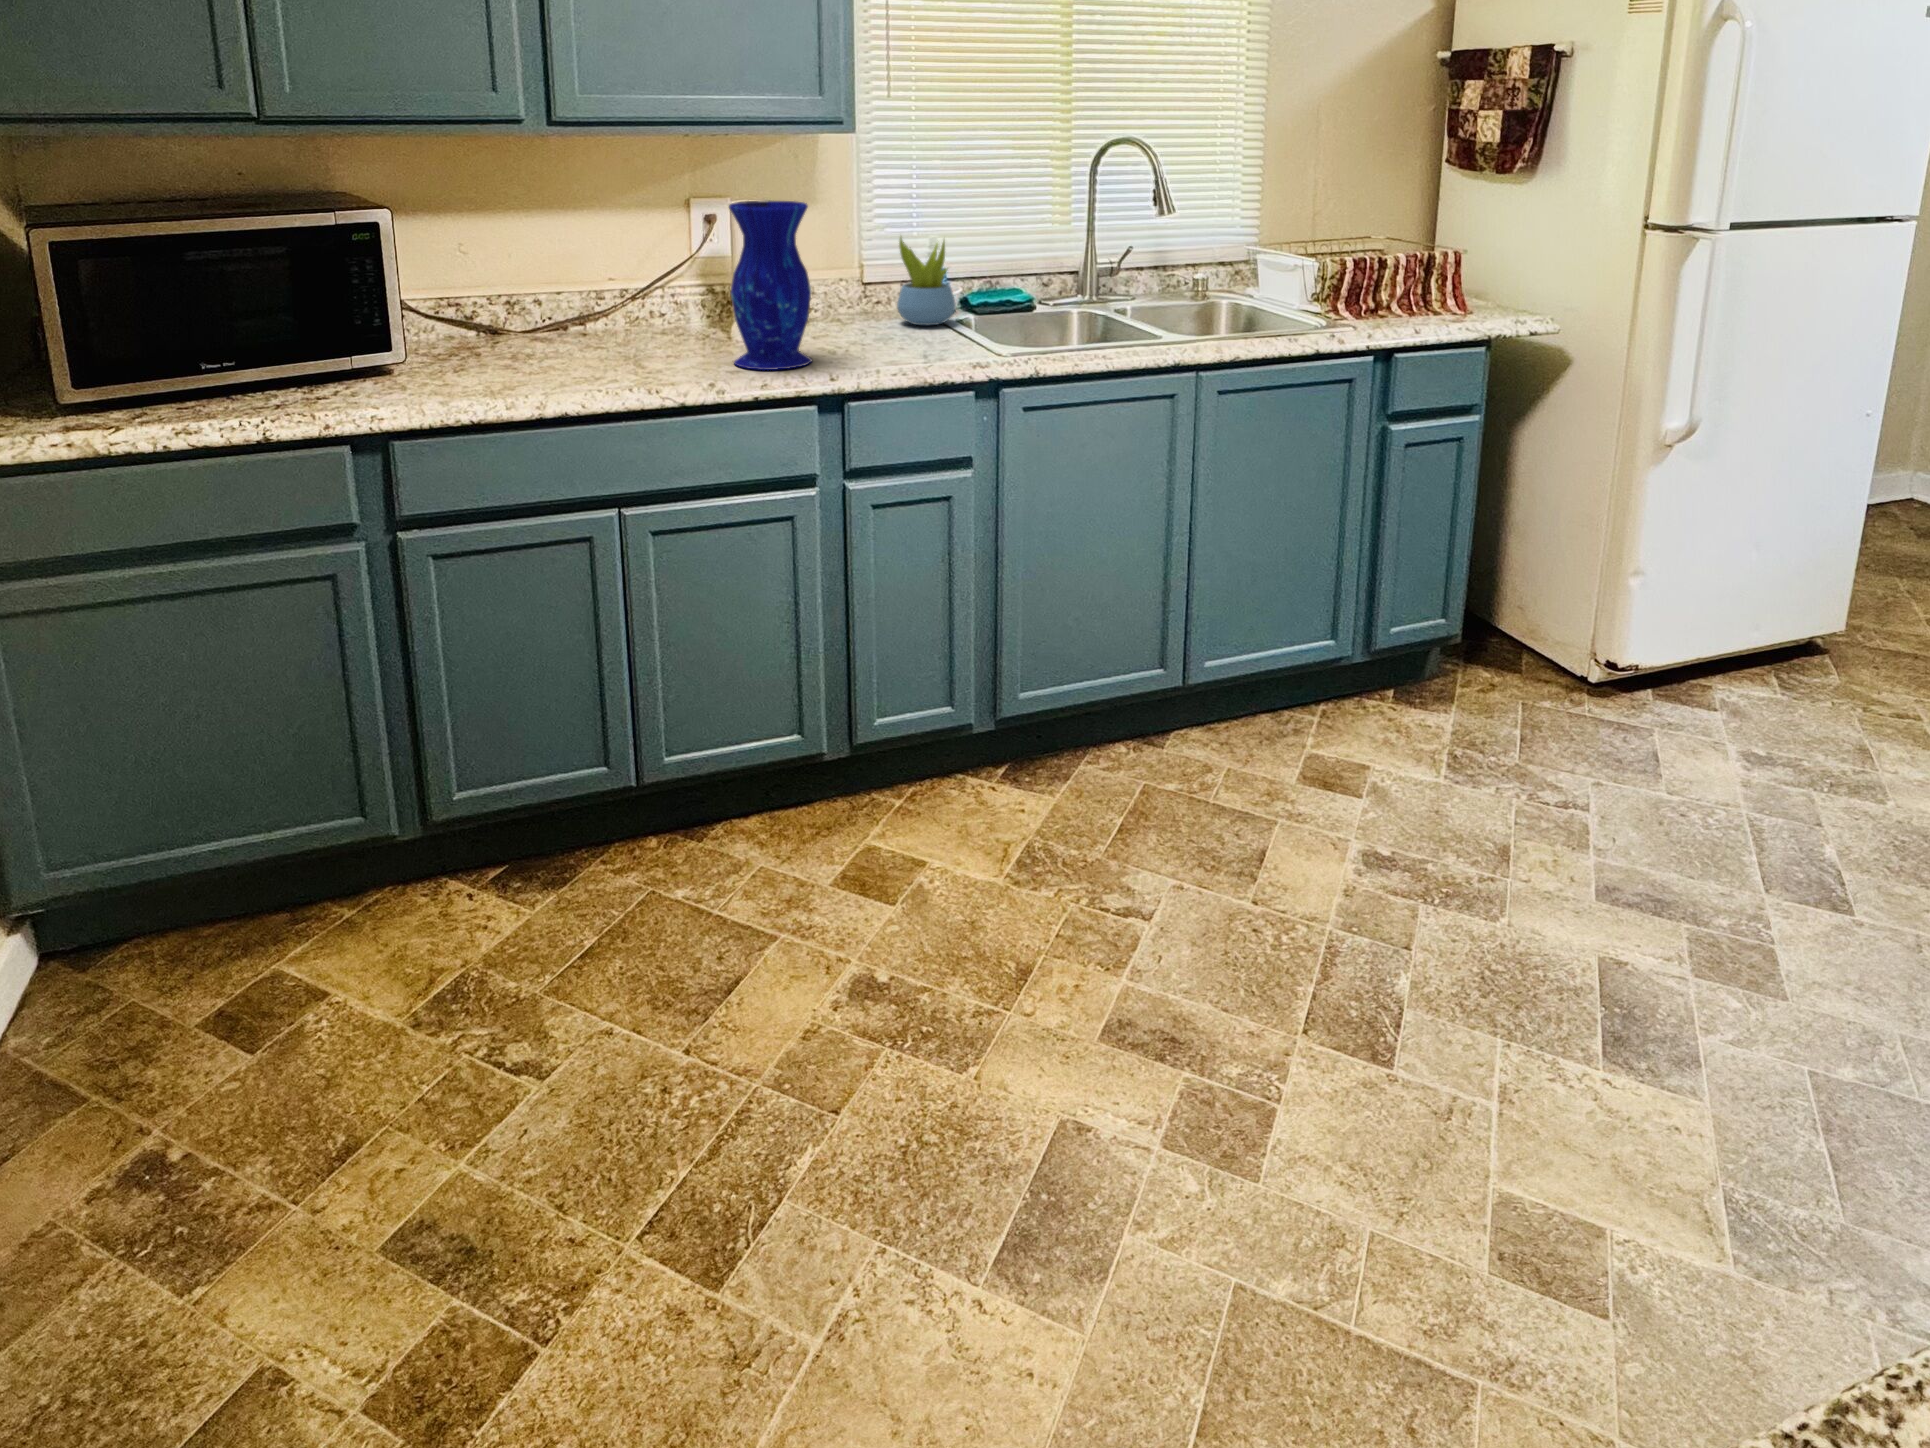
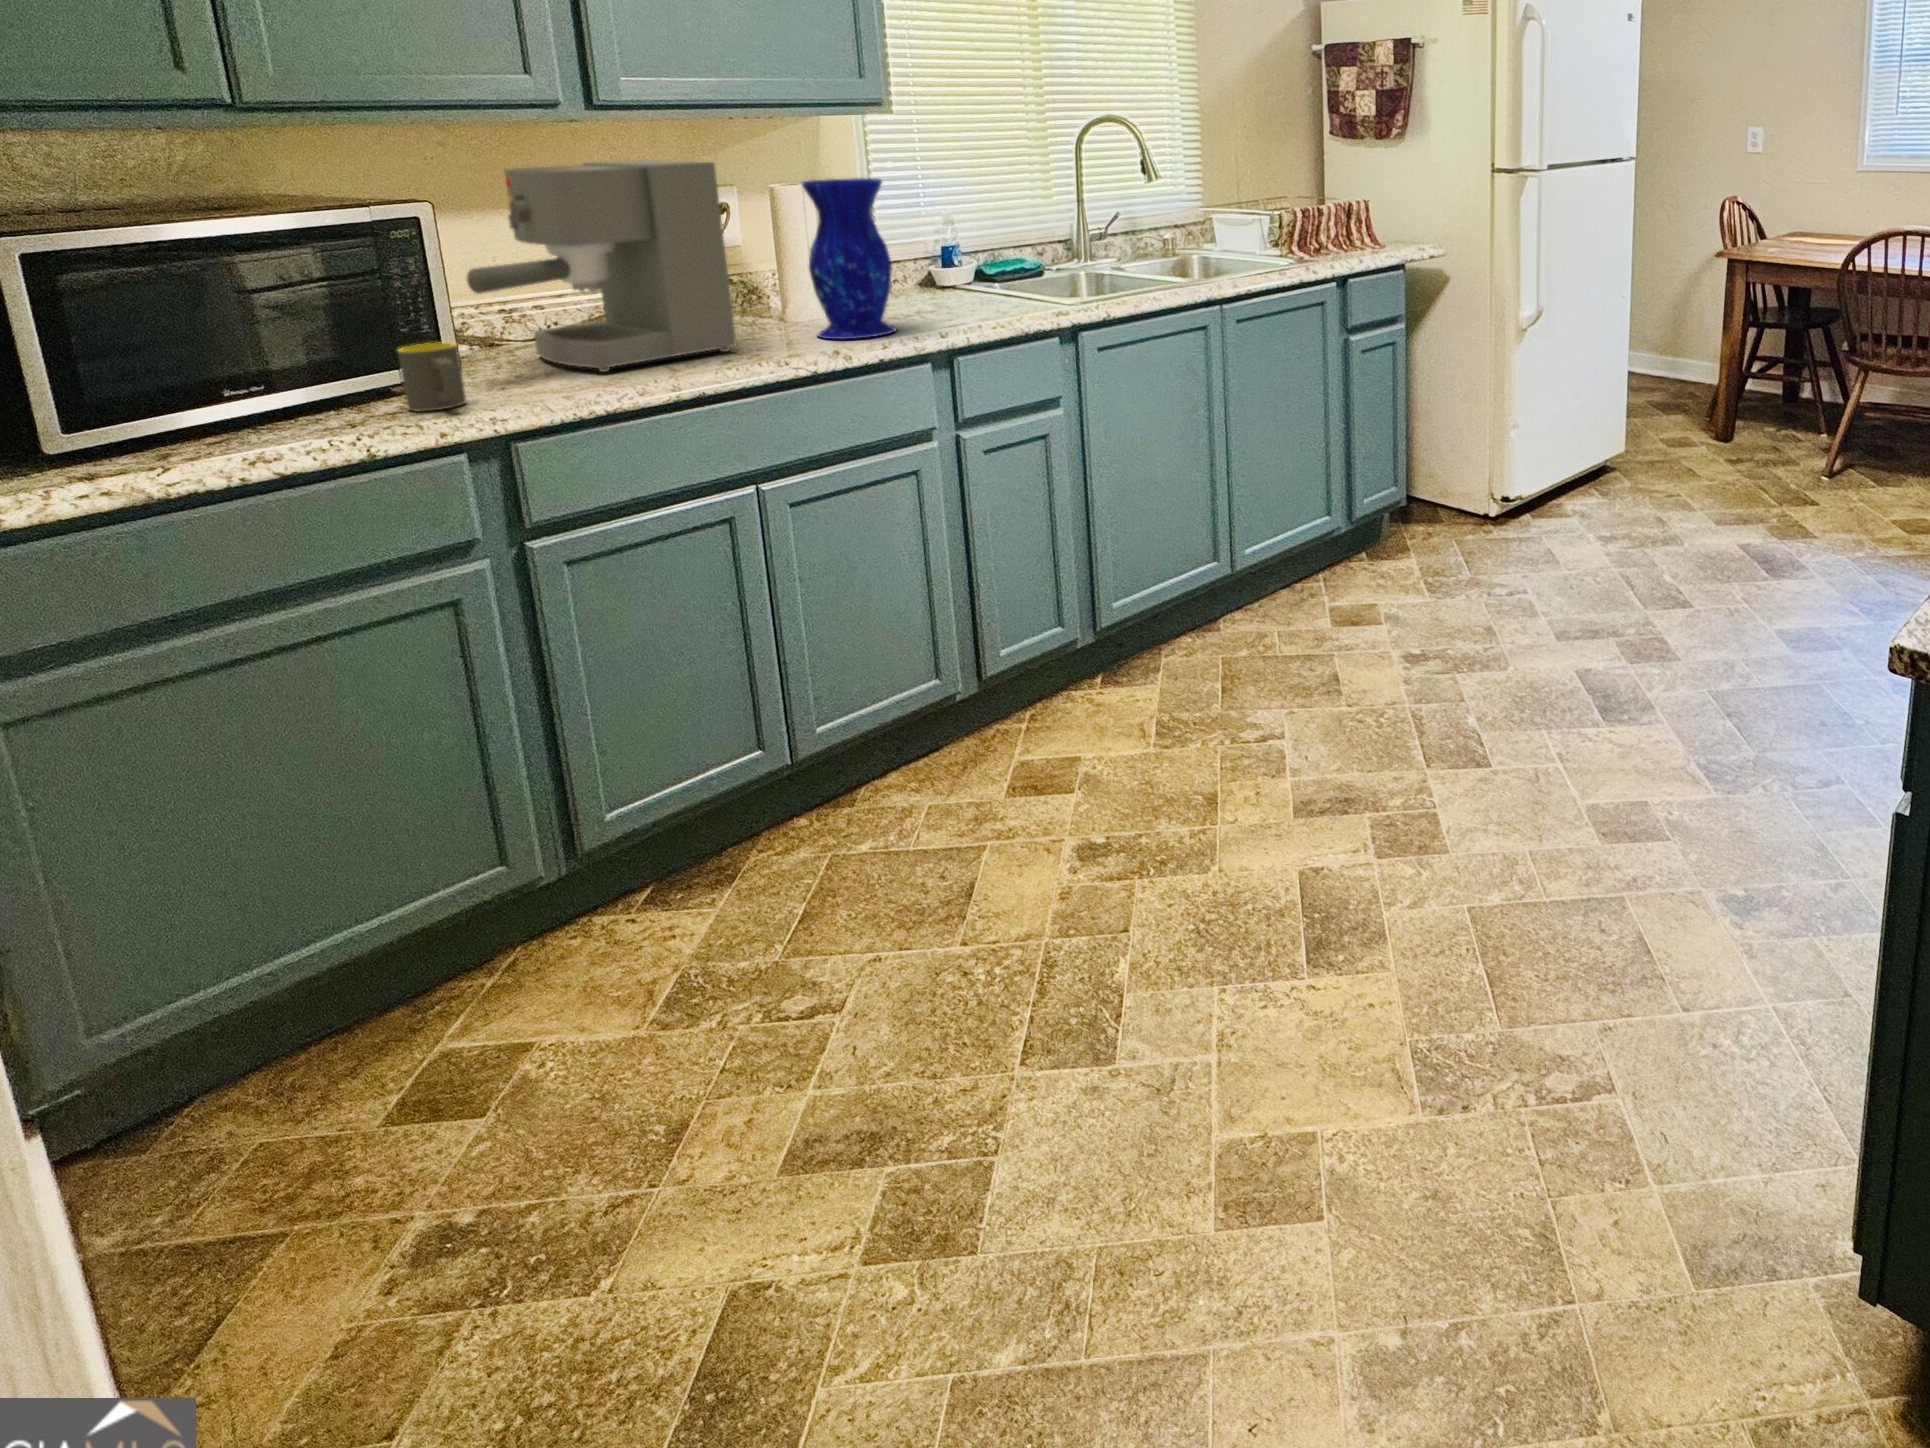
coffee maker: none [417,172,647,378] -> present [467,160,737,372]
succulent plant: present [897,238,956,325] -> none [924,210,982,295]
mug: none [331,338,385,401] -> present [398,343,466,411]

